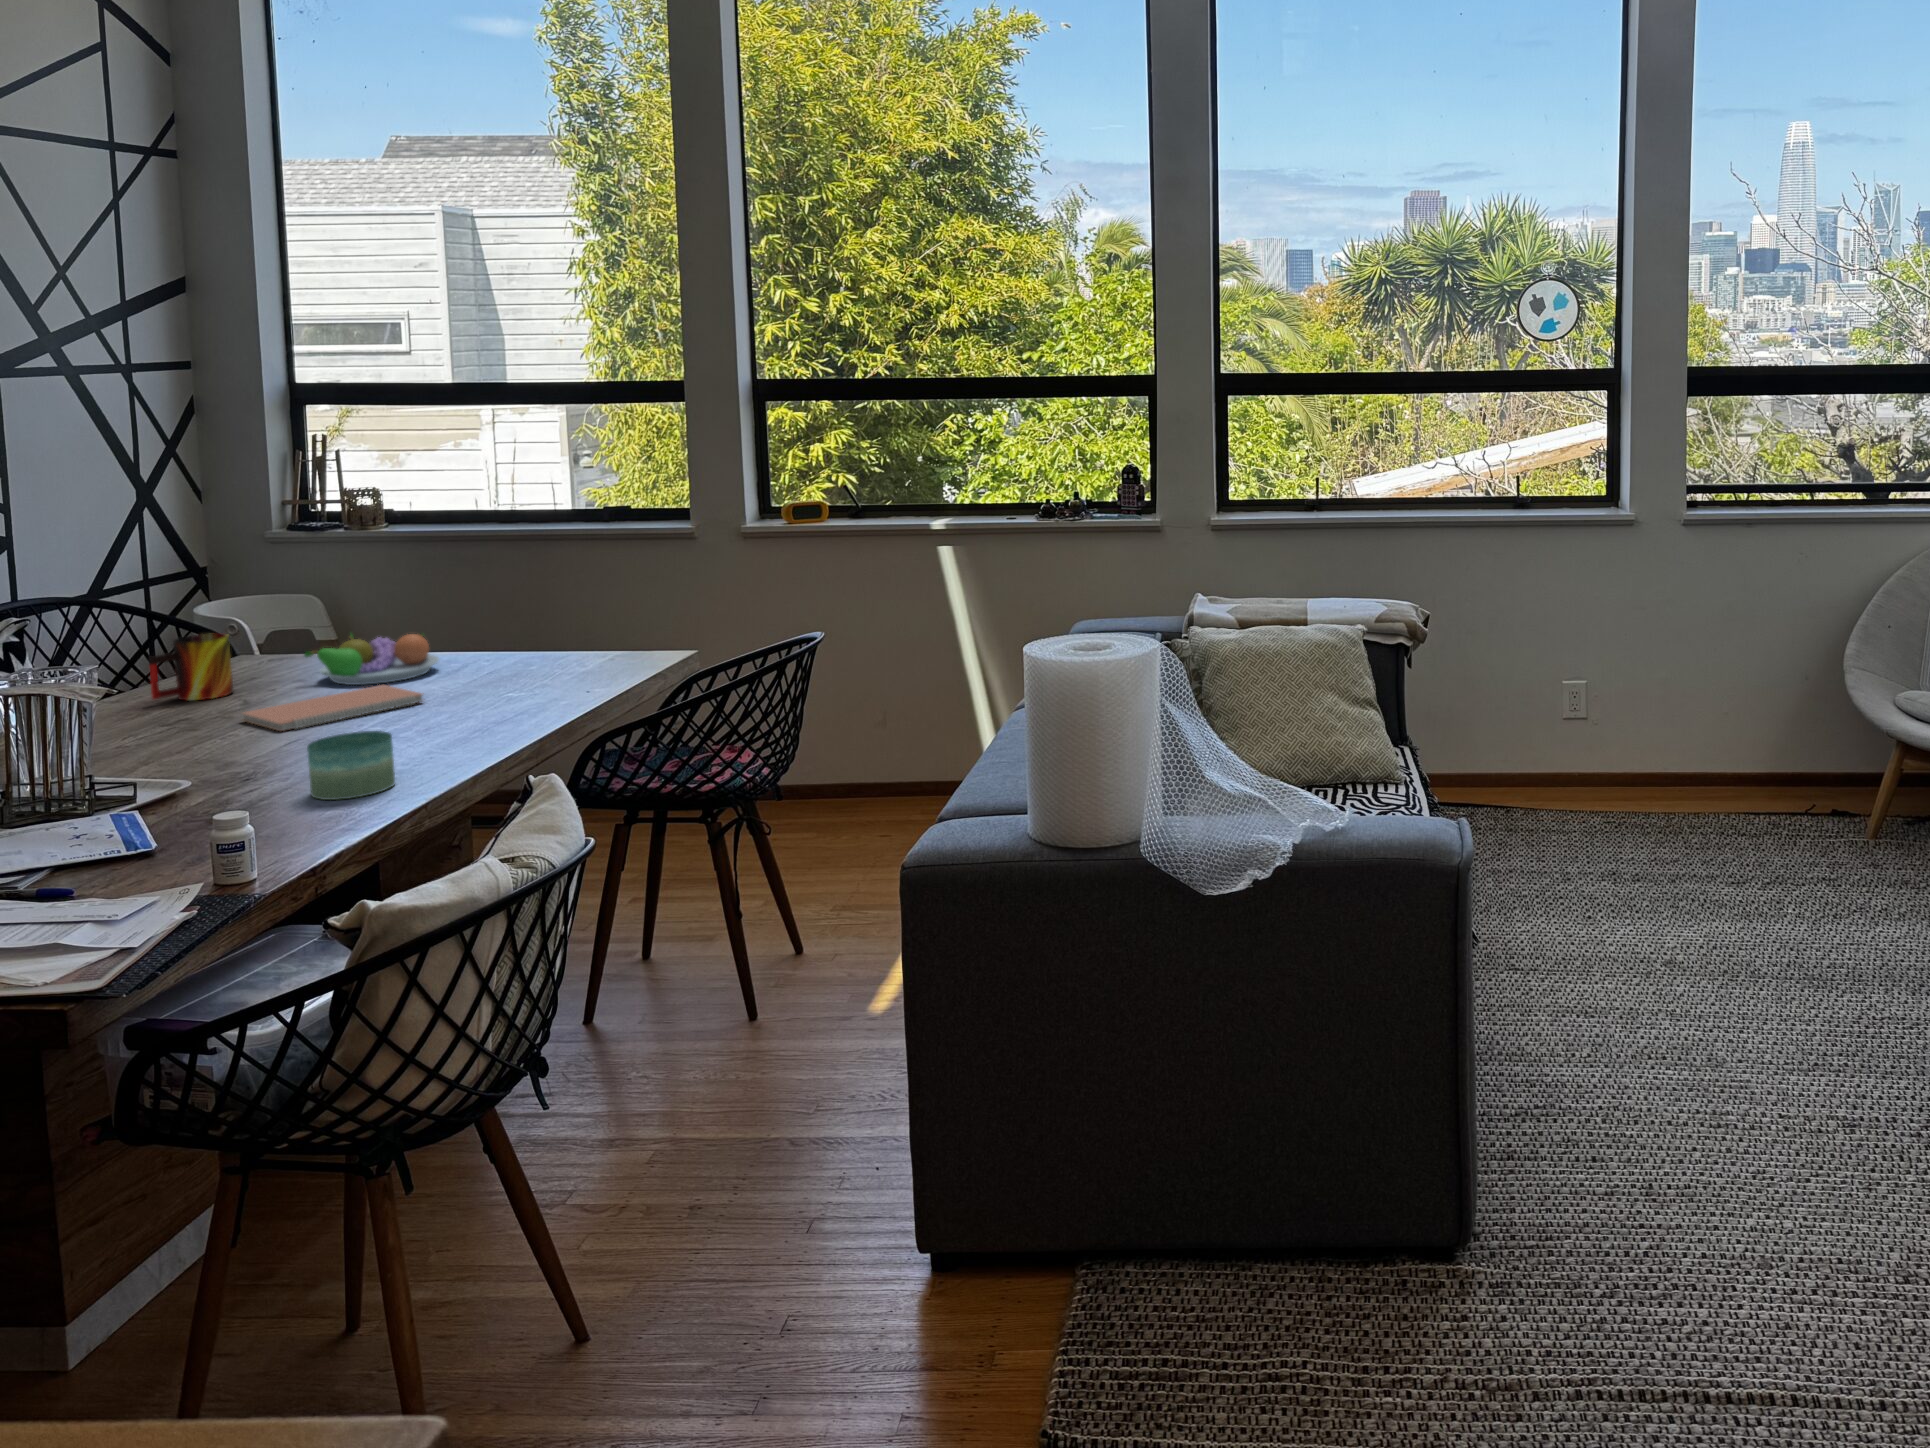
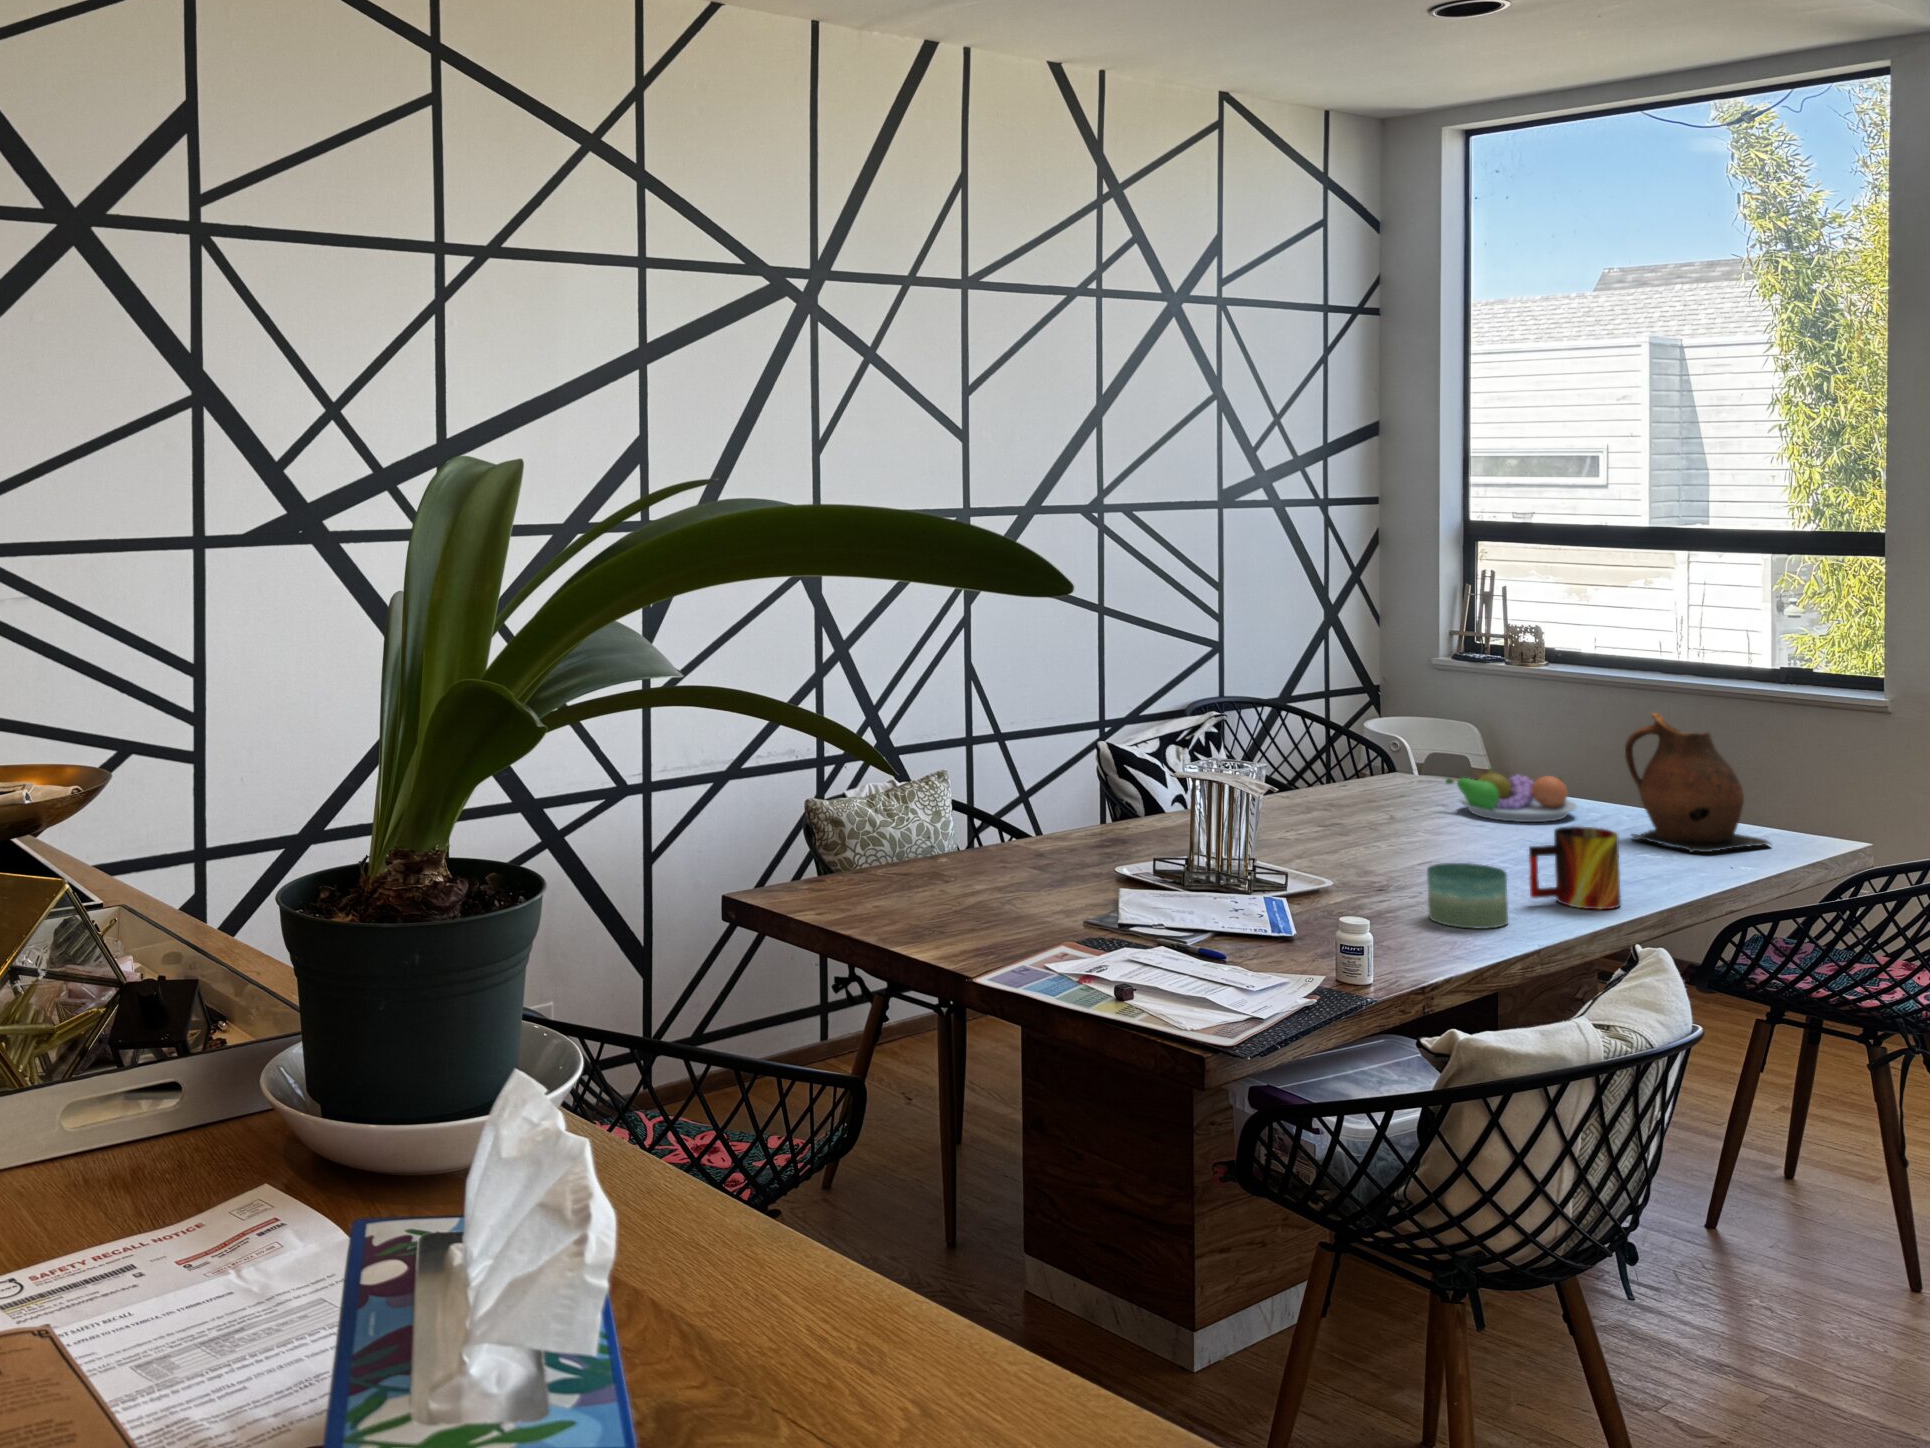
ceramic pitcher: none [485,561,612,685] -> present [1625,713,1772,852]
mug: present [149,633,233,700] -> present [1529,826,1621,909]
notebook: present [242,685,424,731] -> none [1382,823,1555,852]

